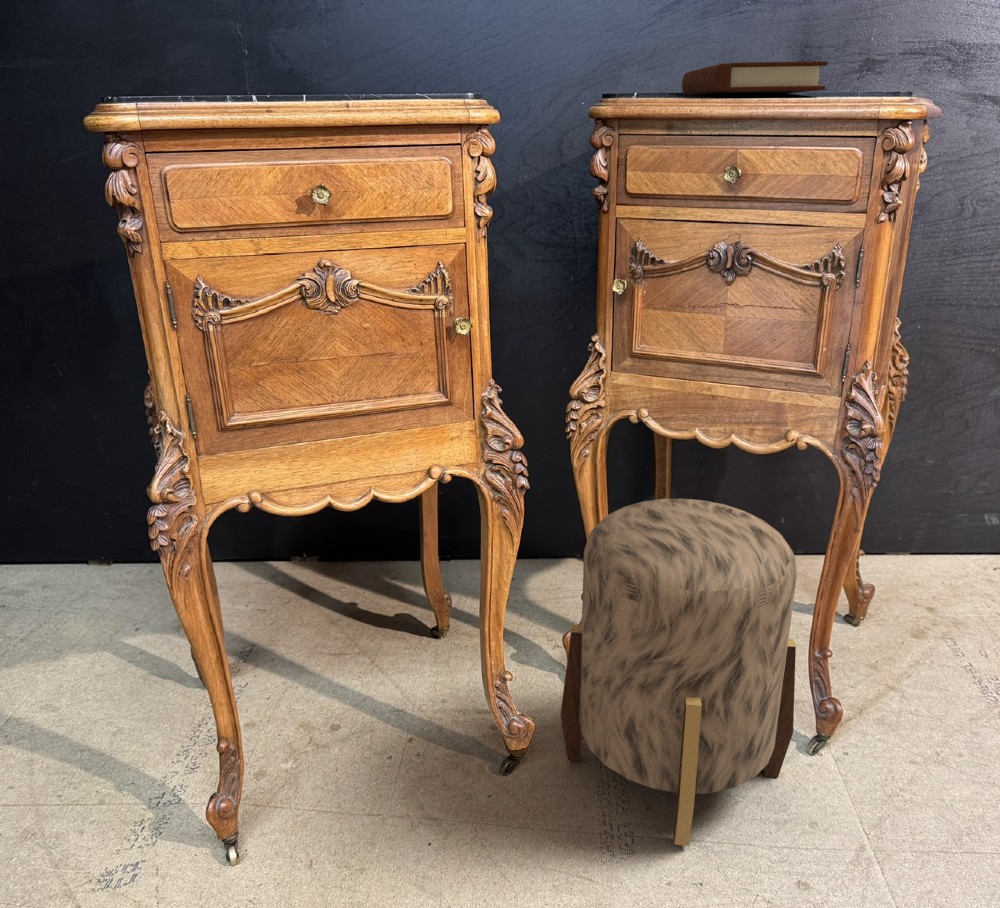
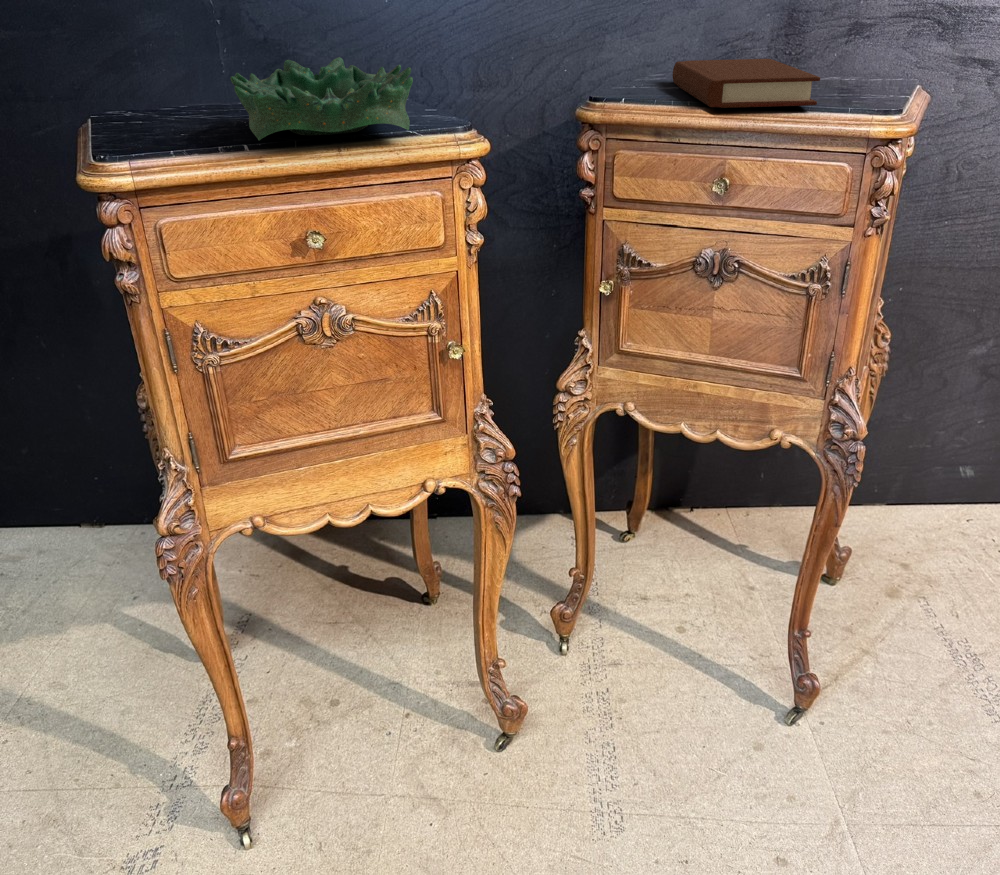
decorative bowl: none [244,26,423,96] -> present [230,57,413,140]
ottoman: present [561,499,797,846] -> none [552,495,776,819]

